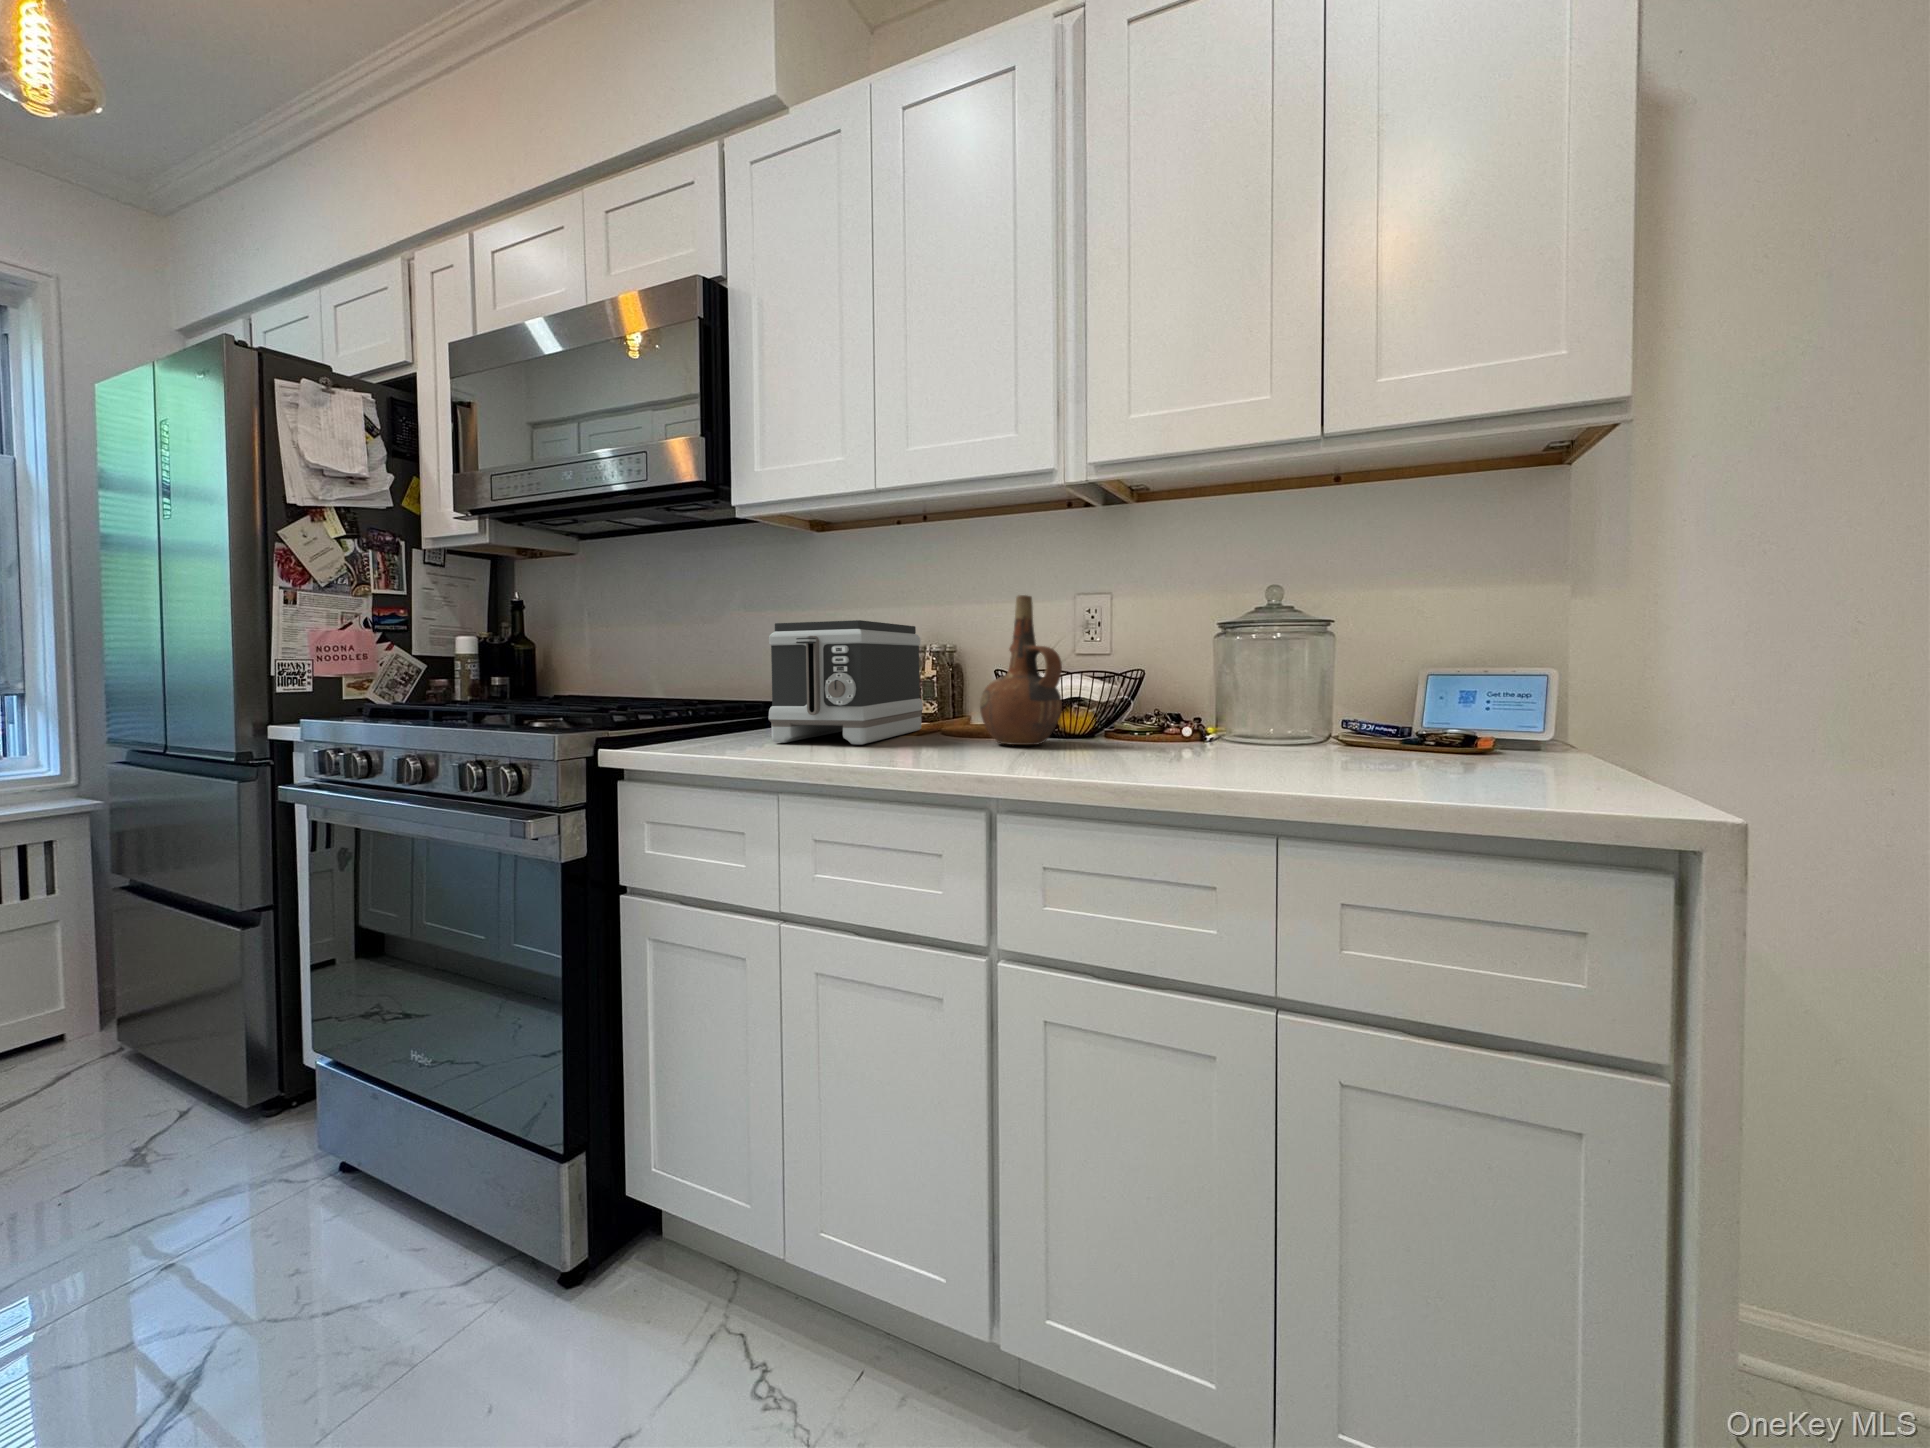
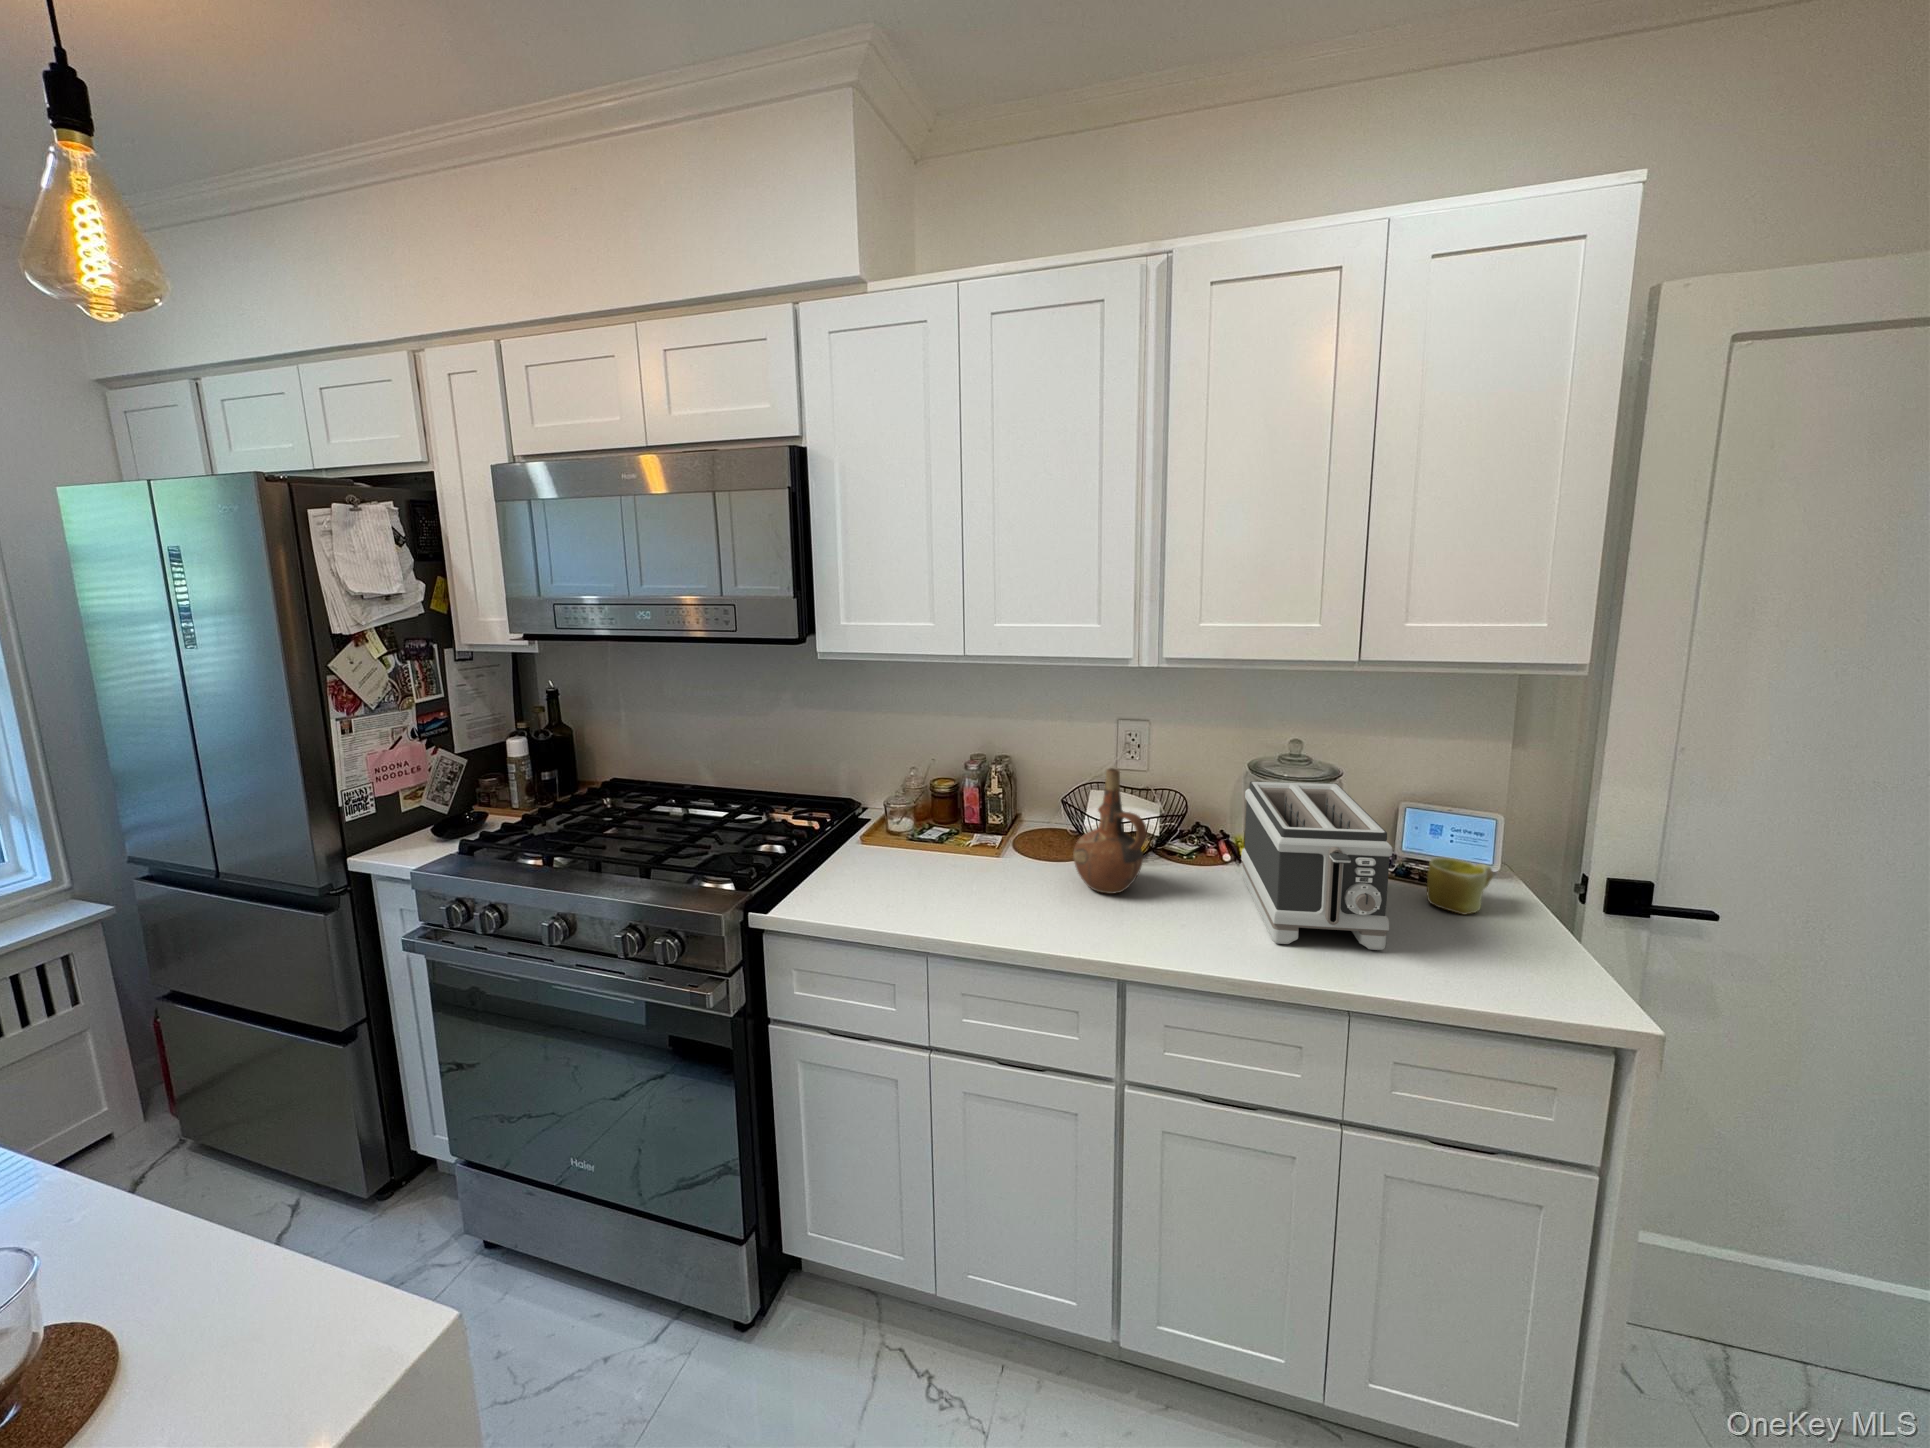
toaster: present [769,620,923,745] -> present [1241,781,1392,950]
mug: none [1431,699,1525,760] -> present [1427,857,1493,915]

